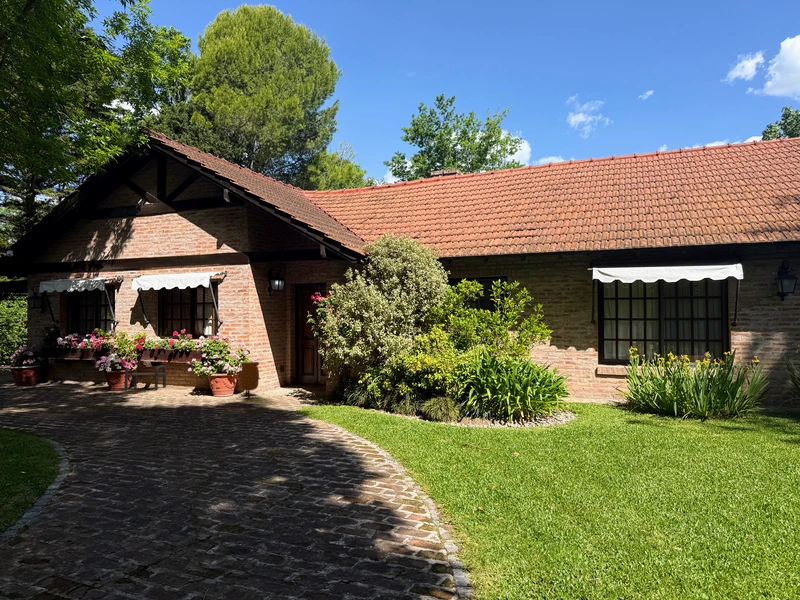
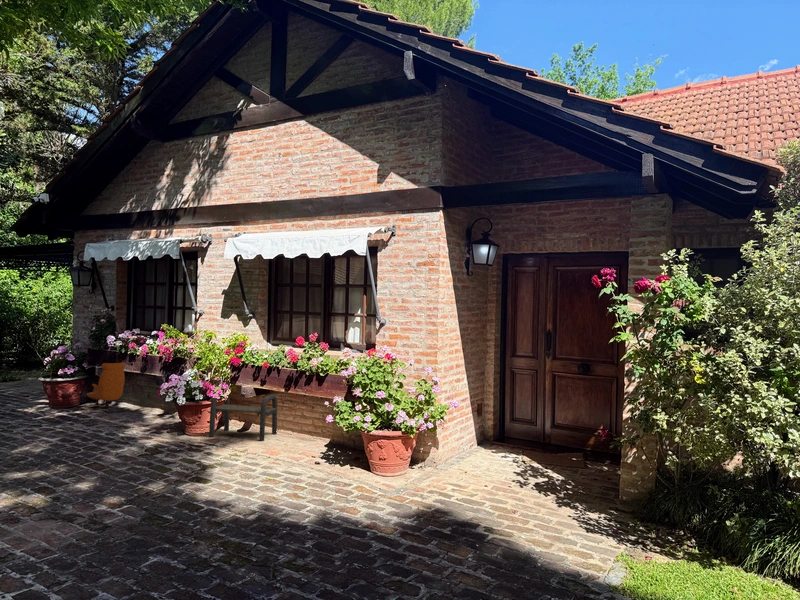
lounge chair: present [238,362,260,399] -> present [87,362,125,413]

